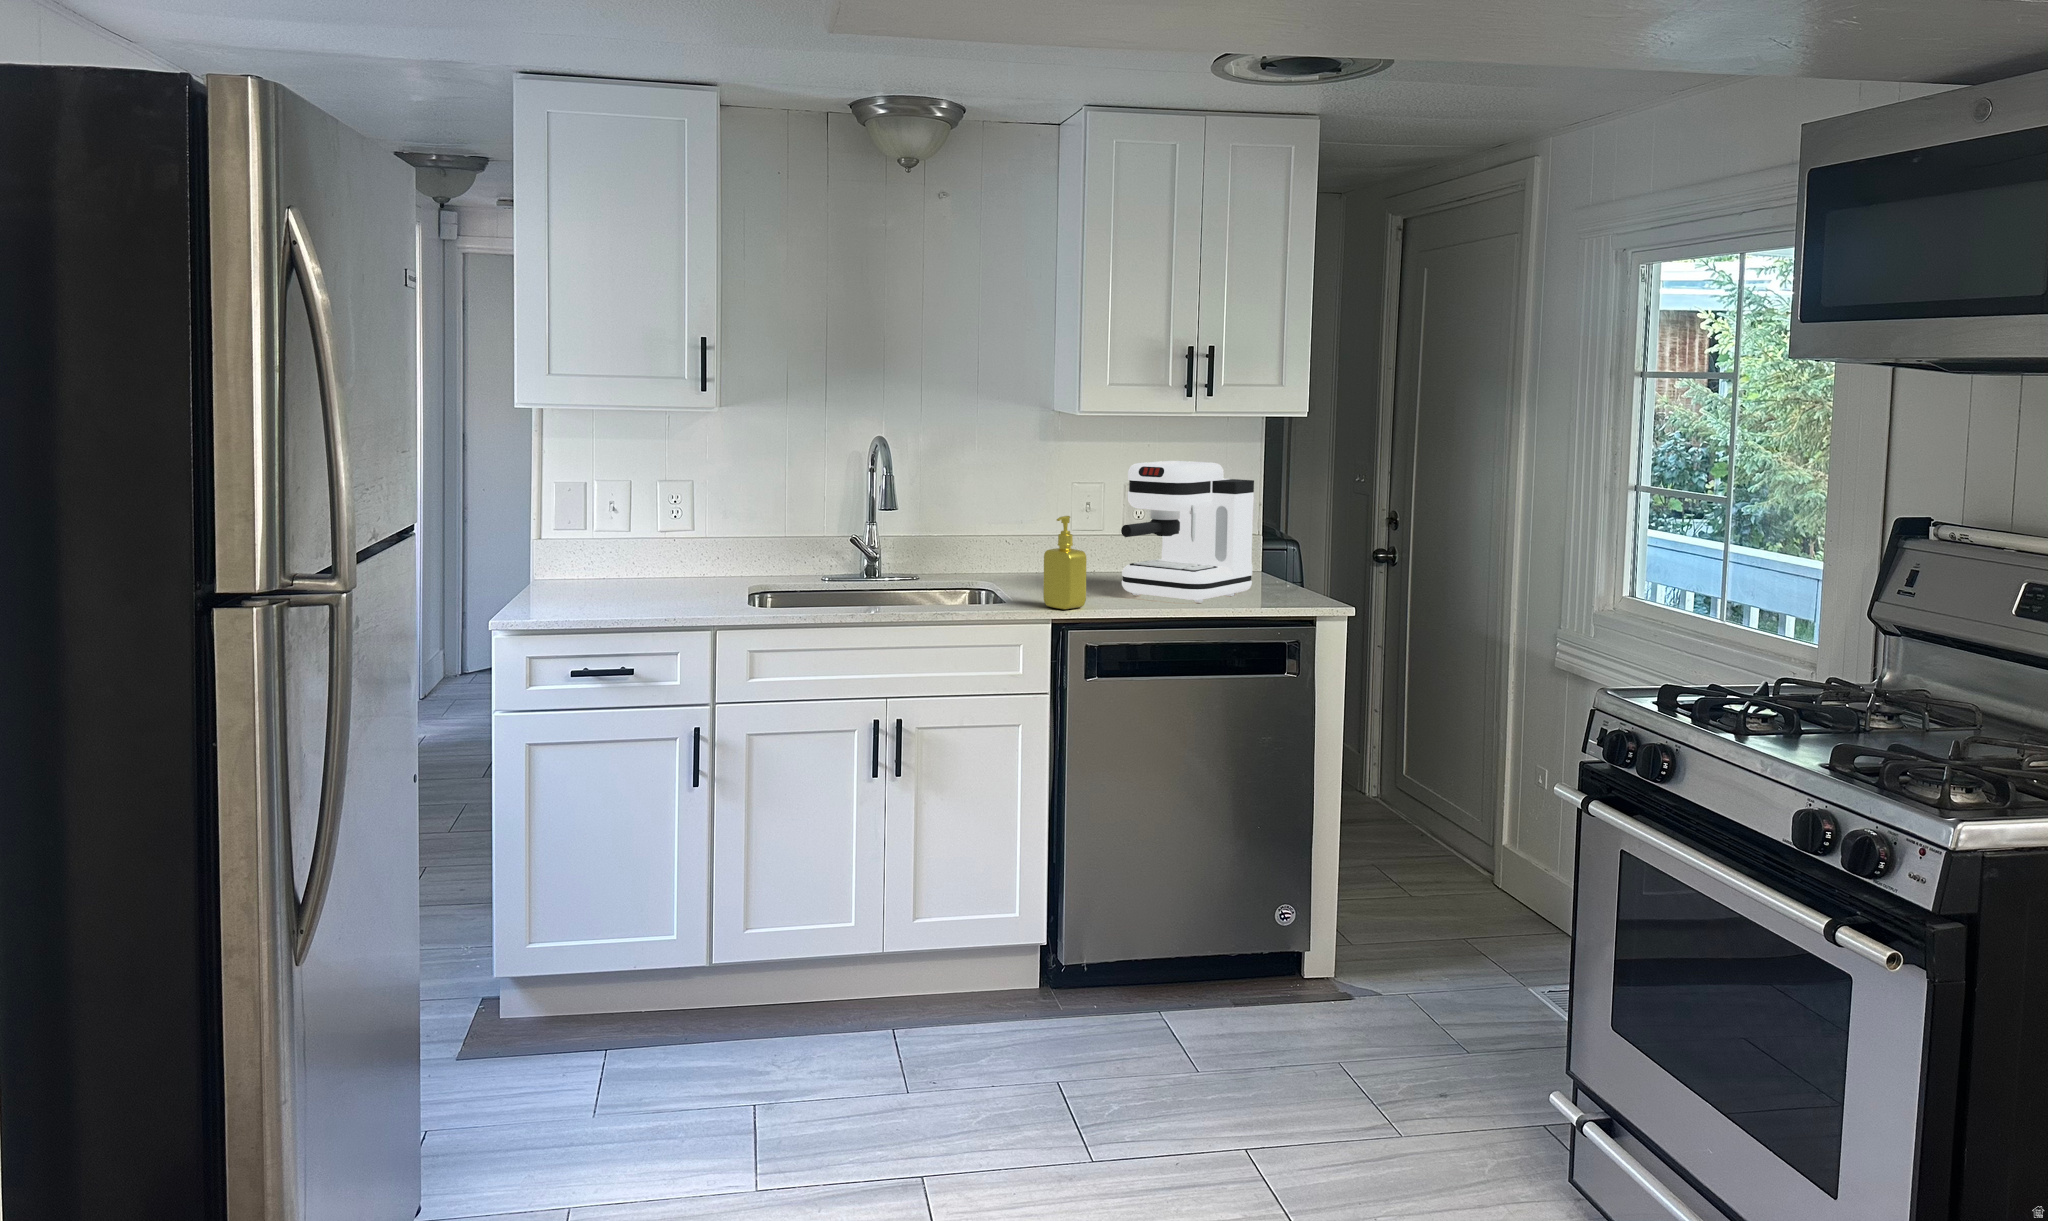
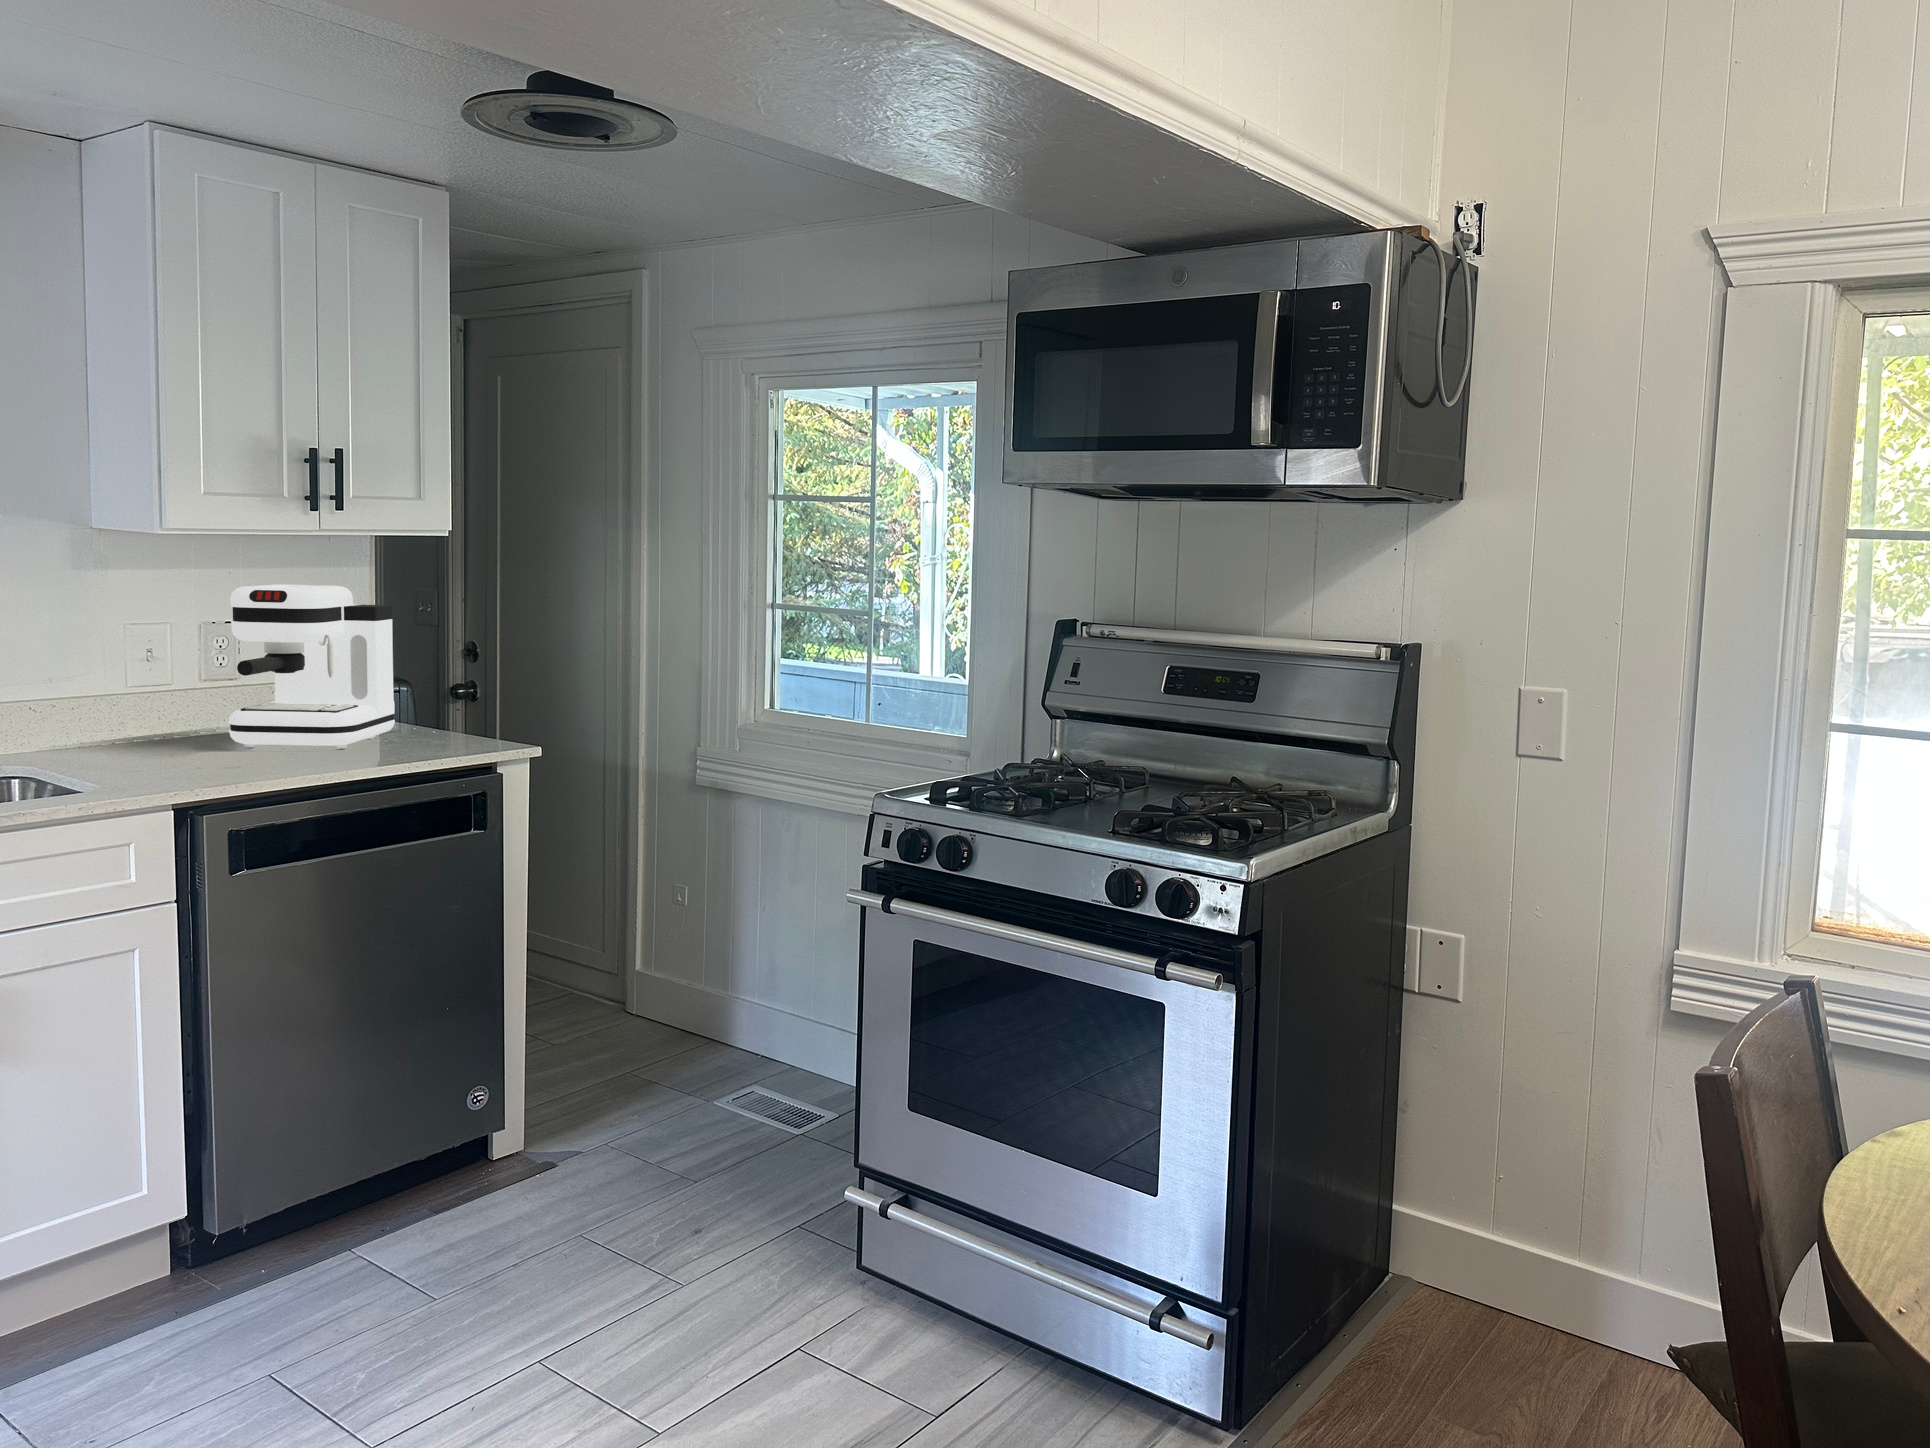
soap dispenser: present [1043,516,1087,609] -> none [130,652,197,770]

